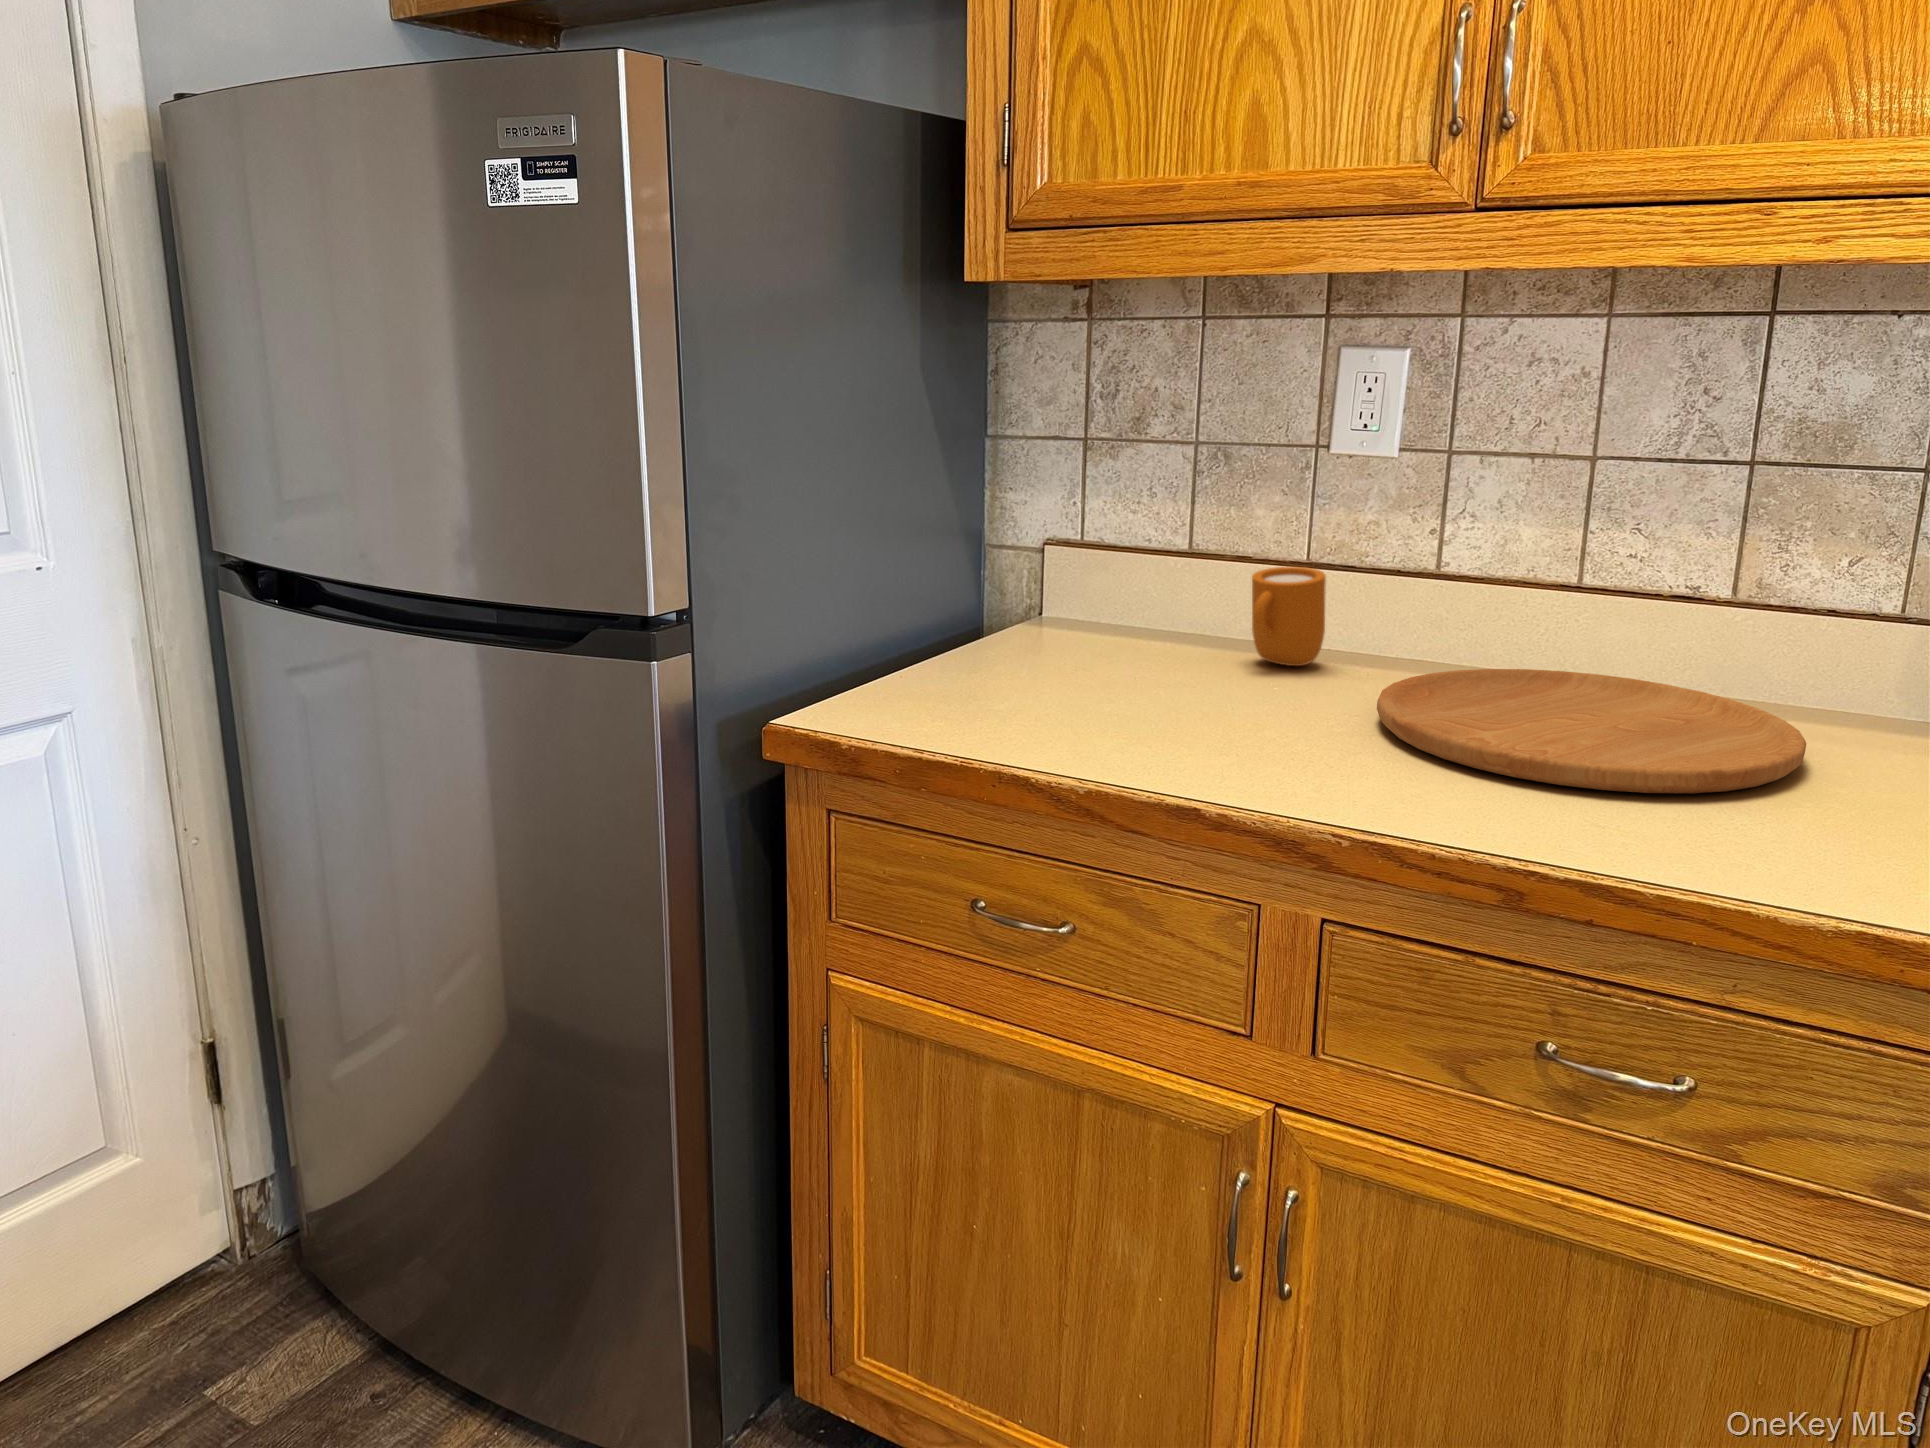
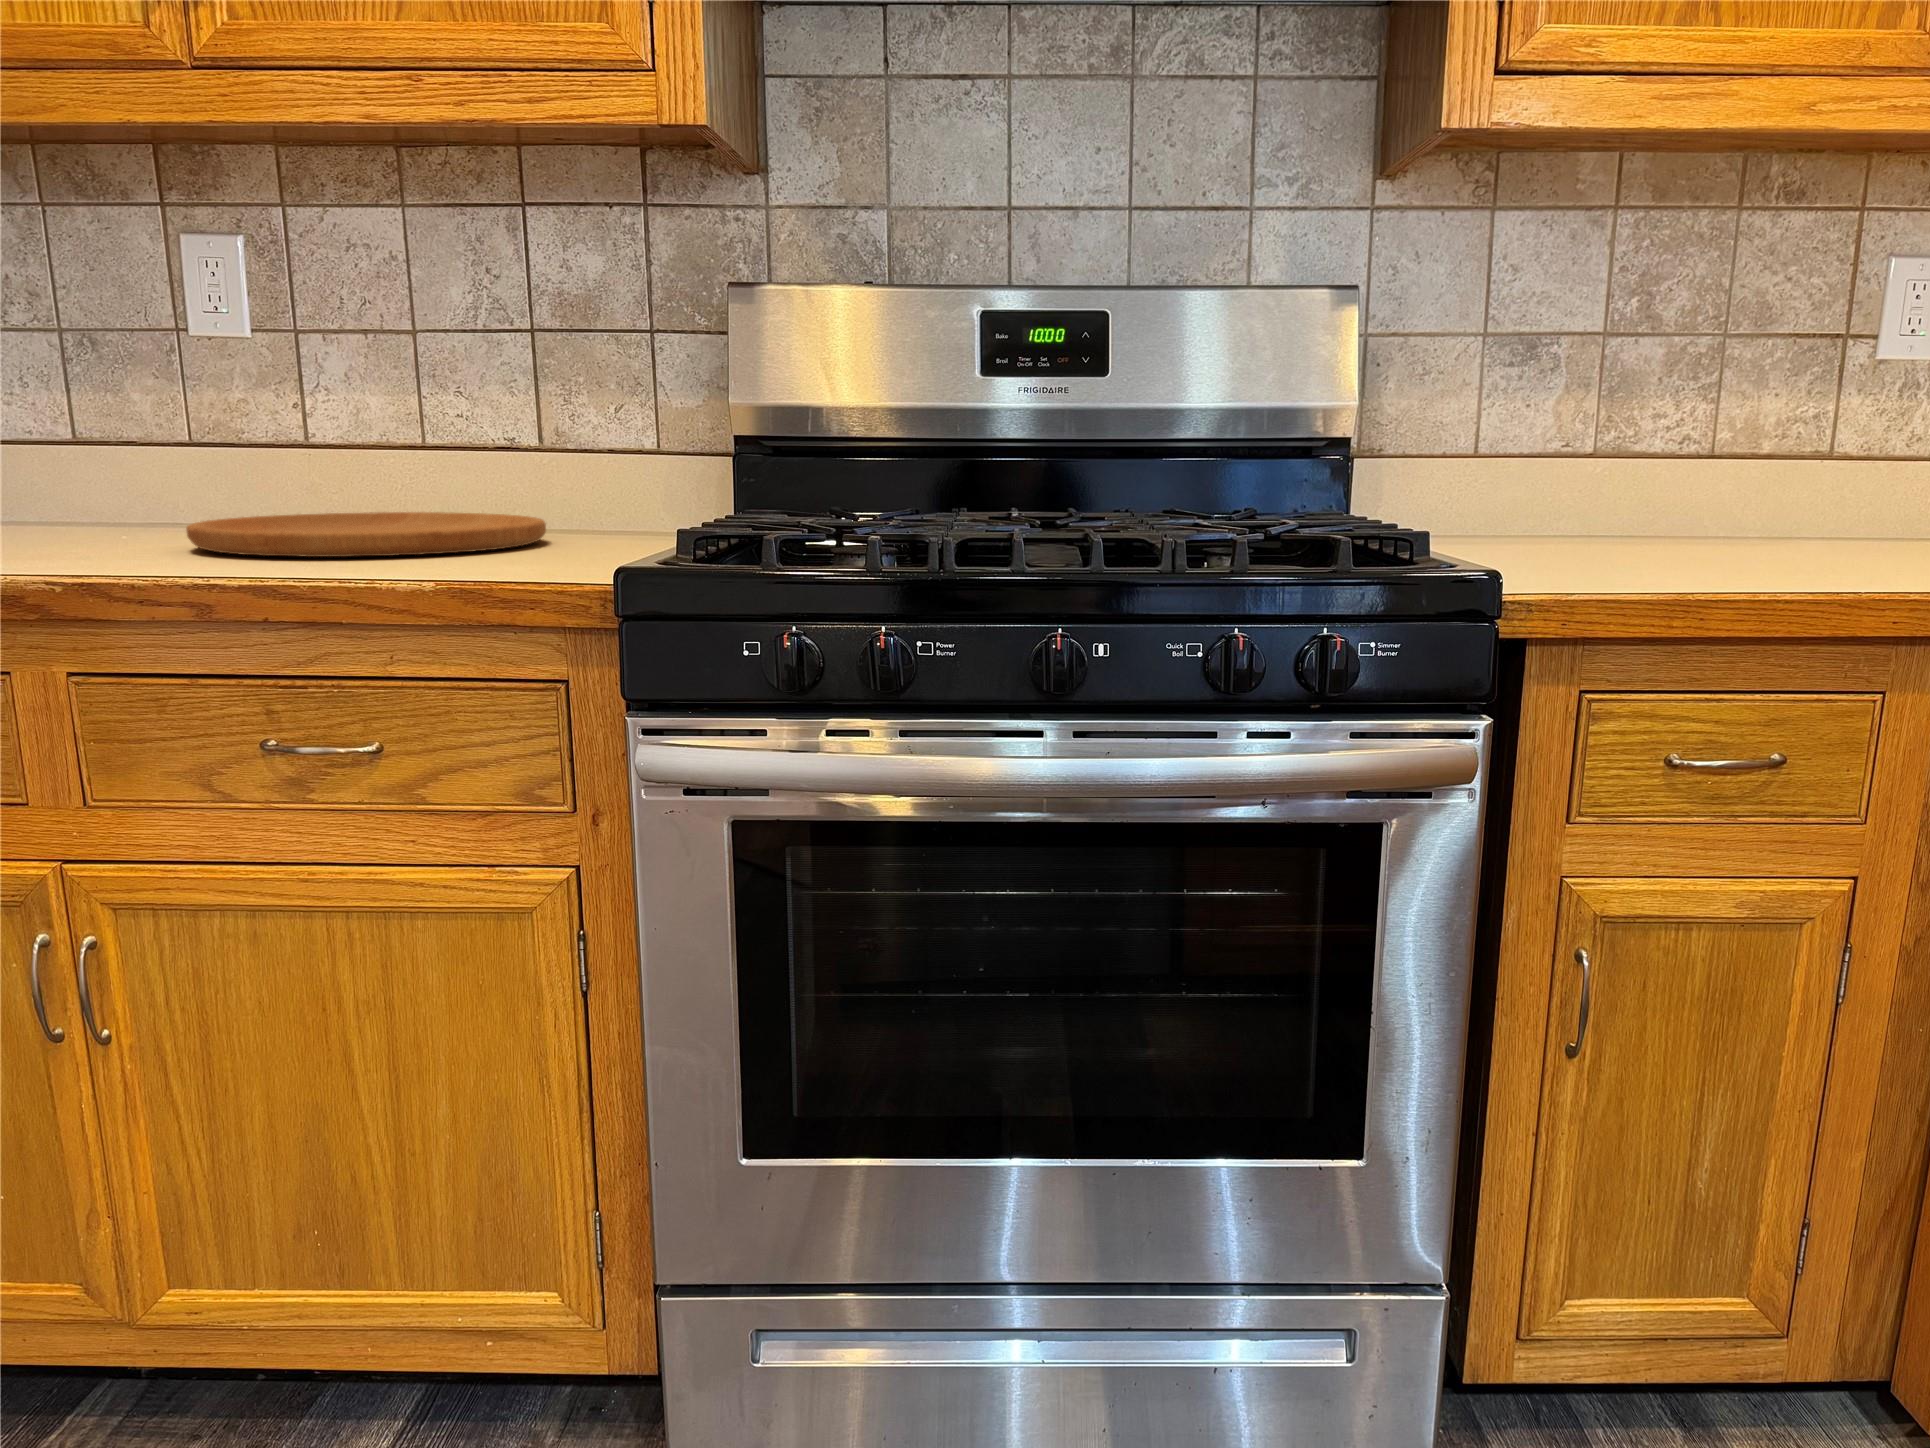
mug: present [1252,567,1326,666] -> none [101,439,191,532]

